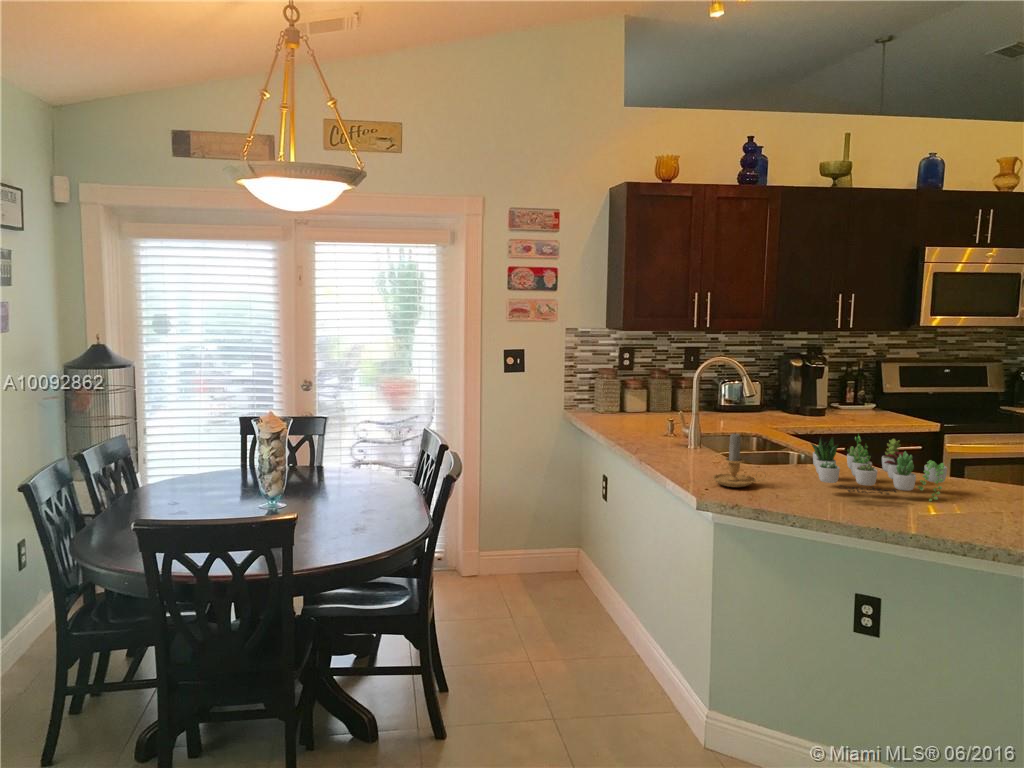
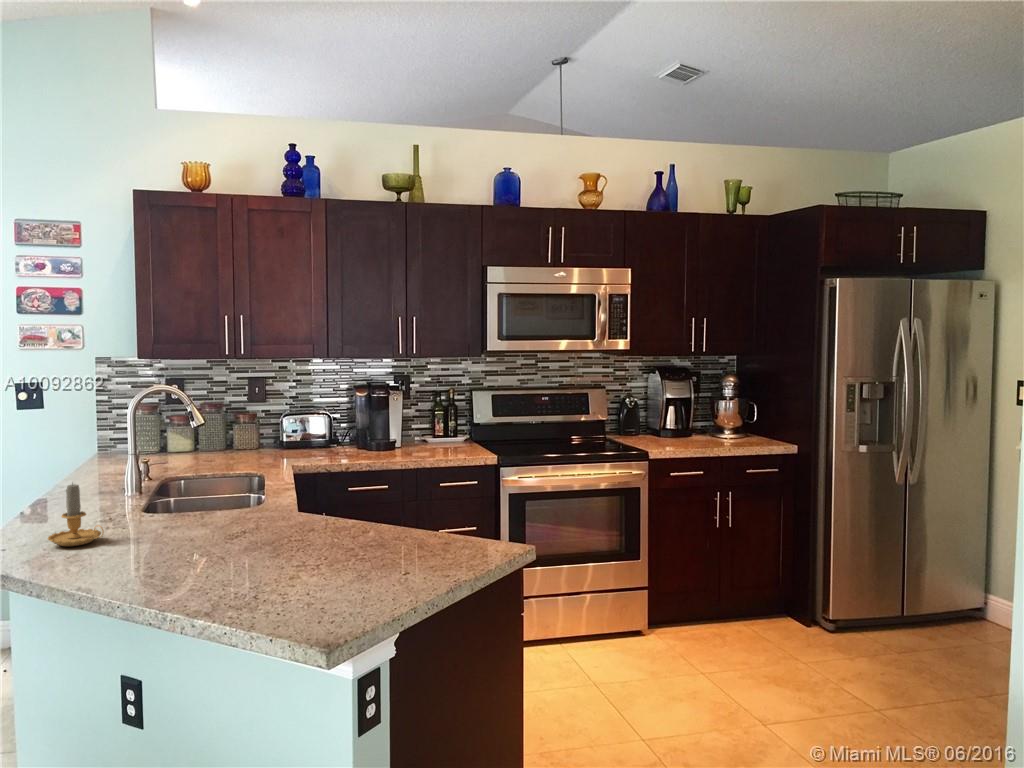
succulent plant: present [811,436,947,501] -> none [133,479,295,555]

